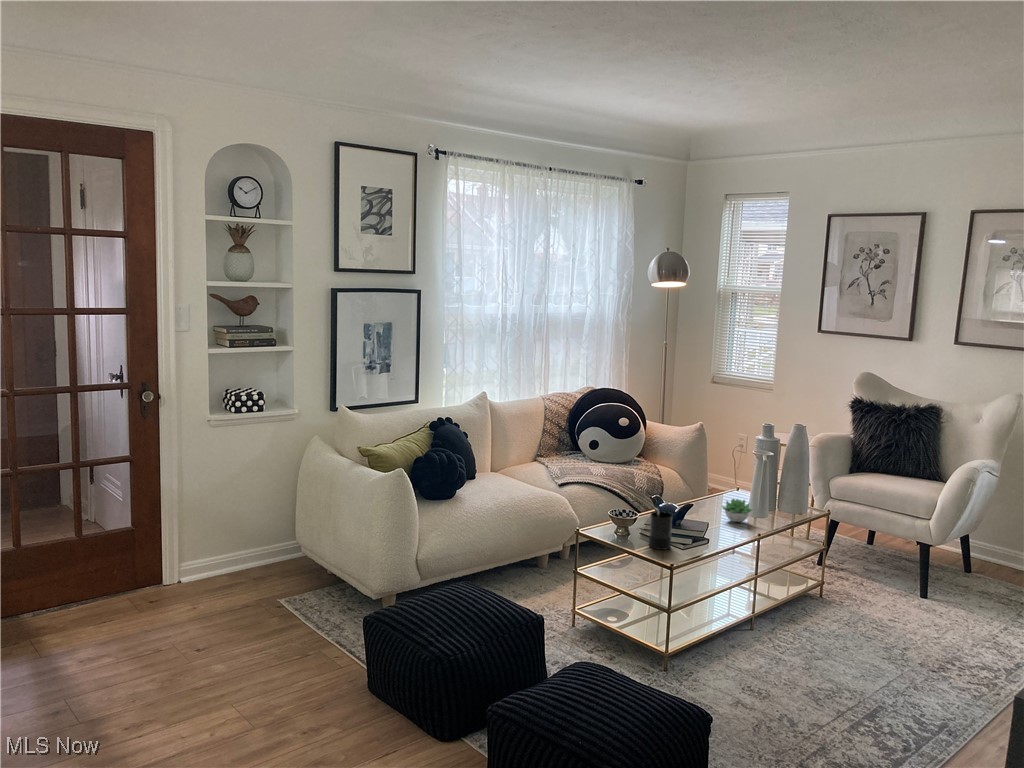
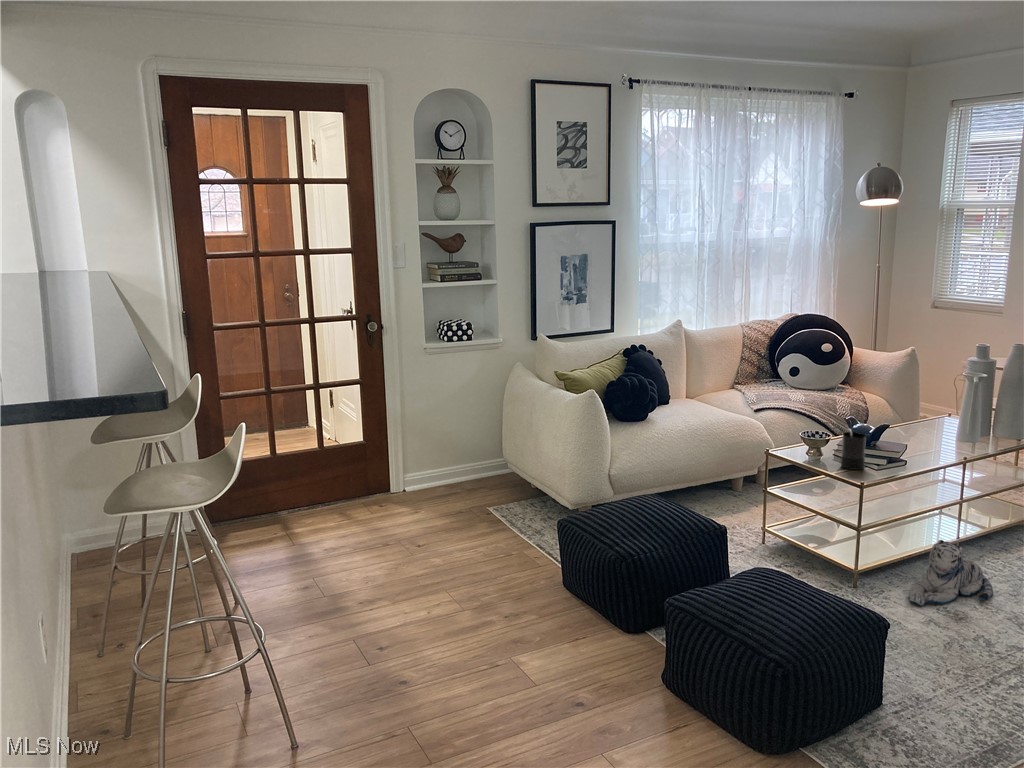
succulent plant: present [722,499,753,522] -> none [926,423,963,447]
plush toy: none [716,618,789,686] -> present [908,540,993,606]

